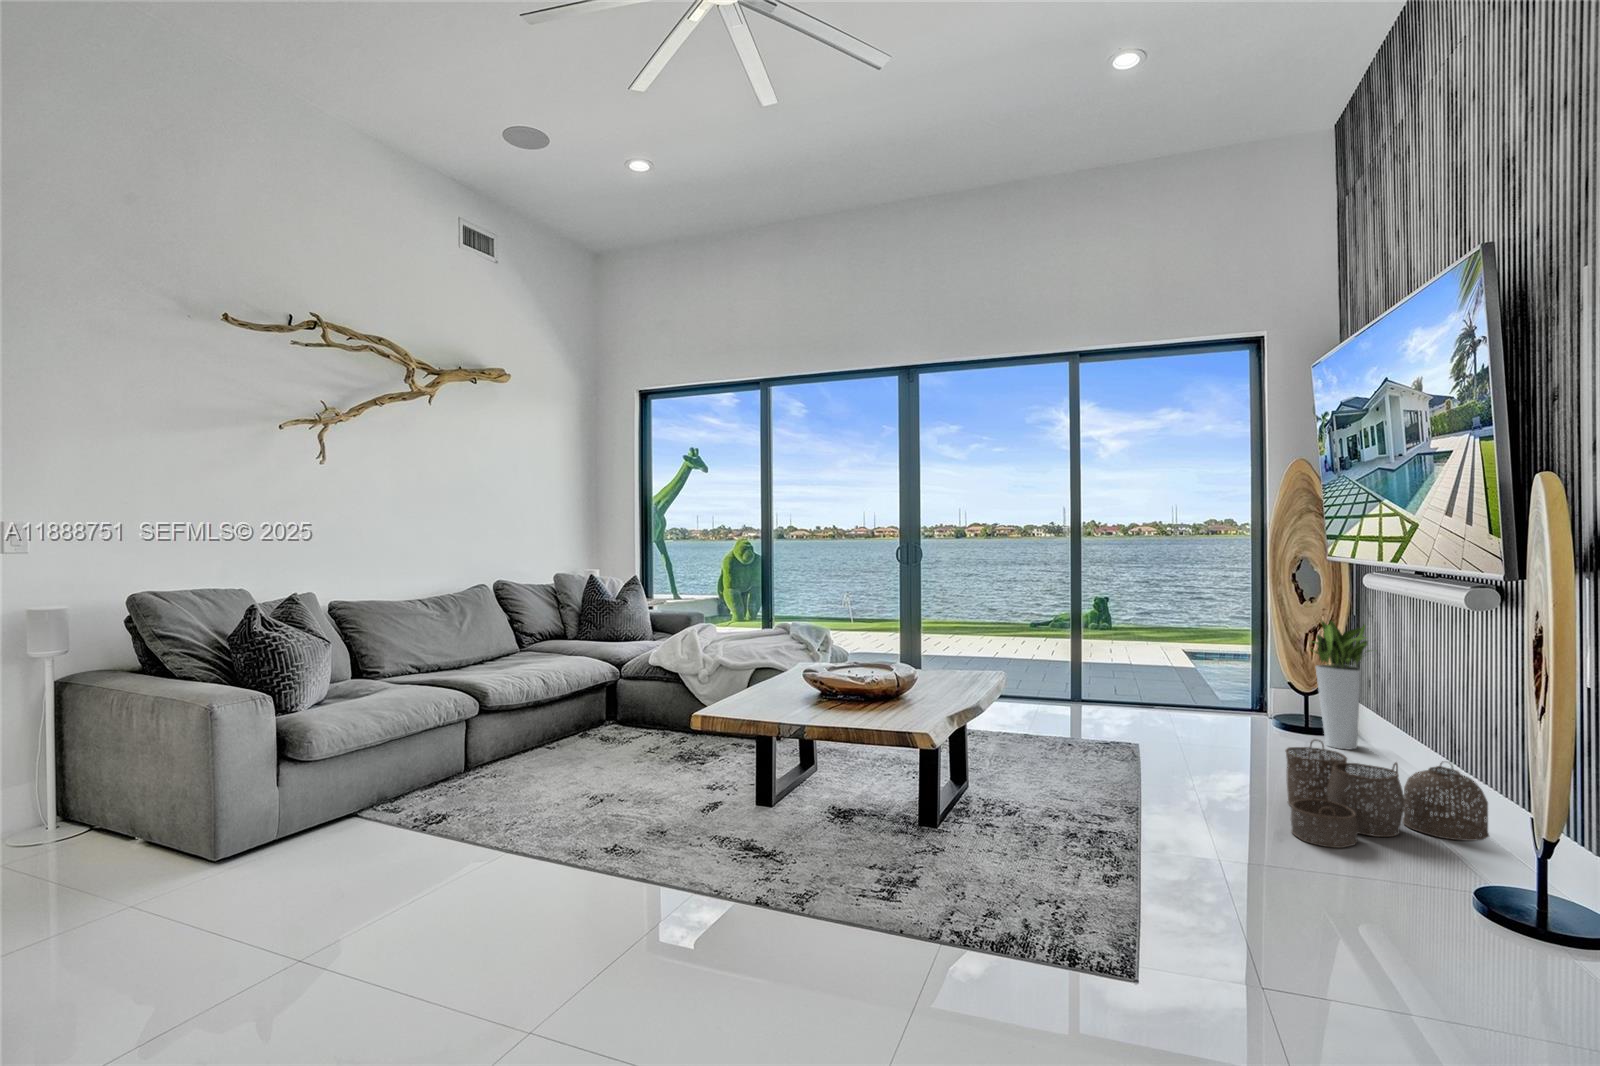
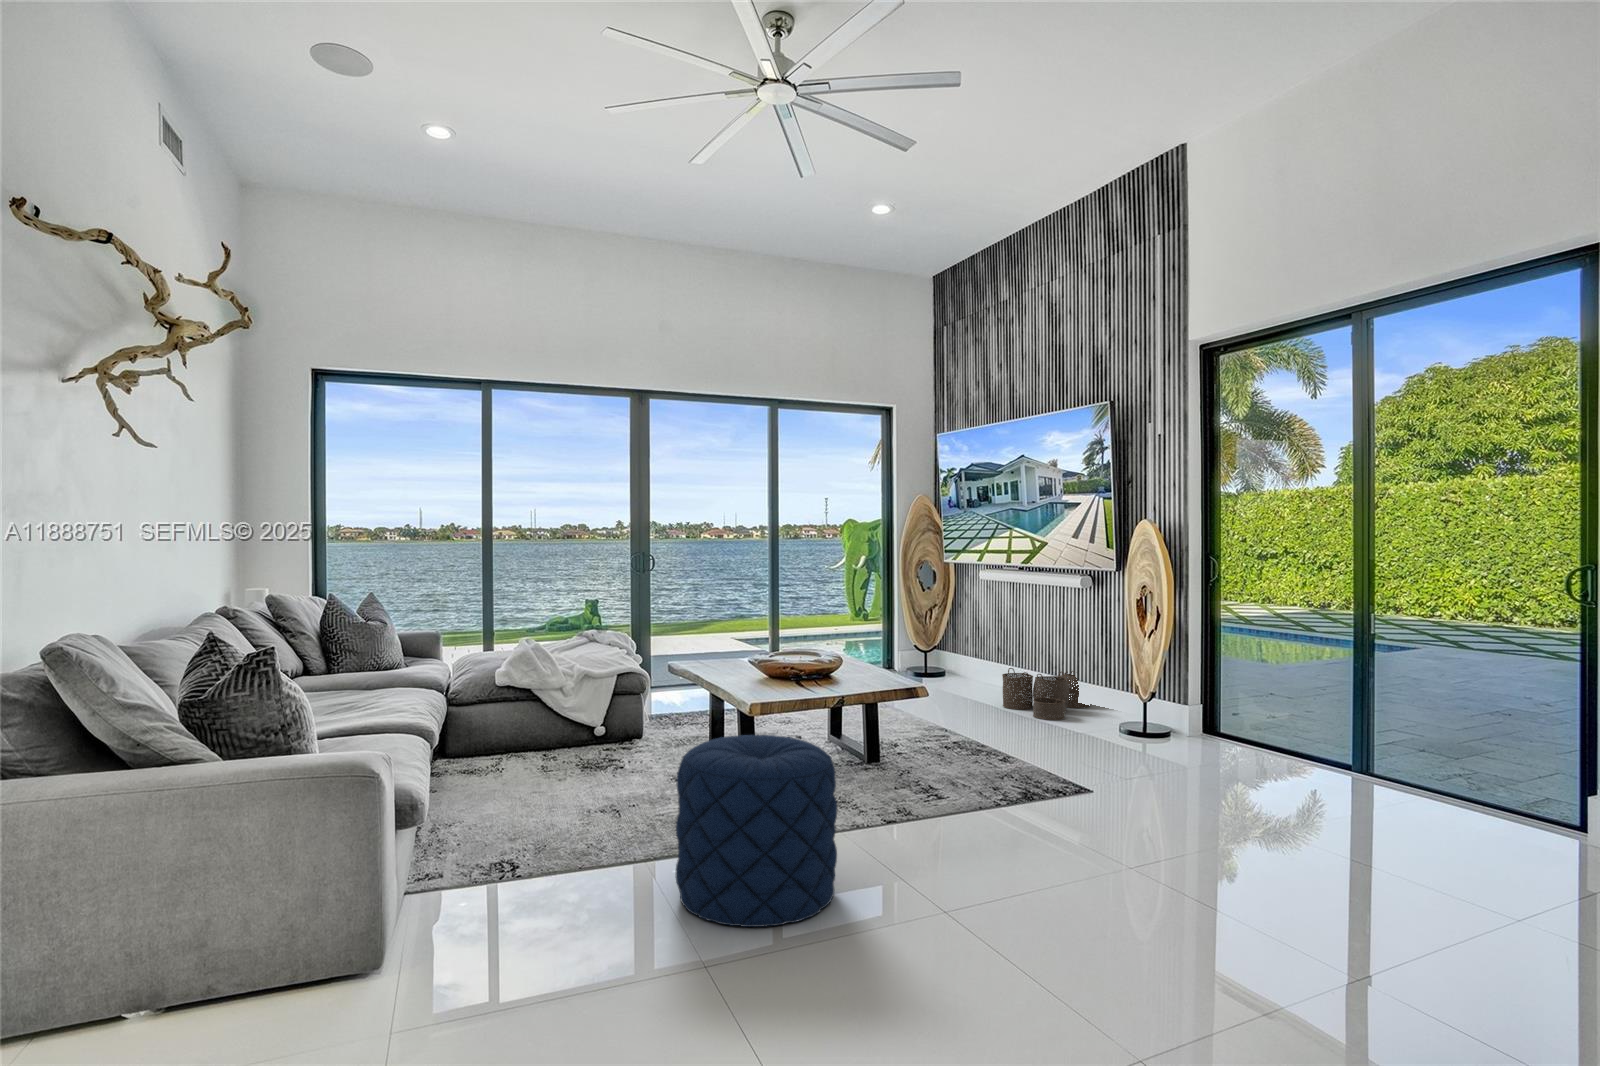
planter: present [1312,621,1370,749] -> none [937,600,979,681]
pouf: none [199,741,408,964] -> present [676,735,837,927]

